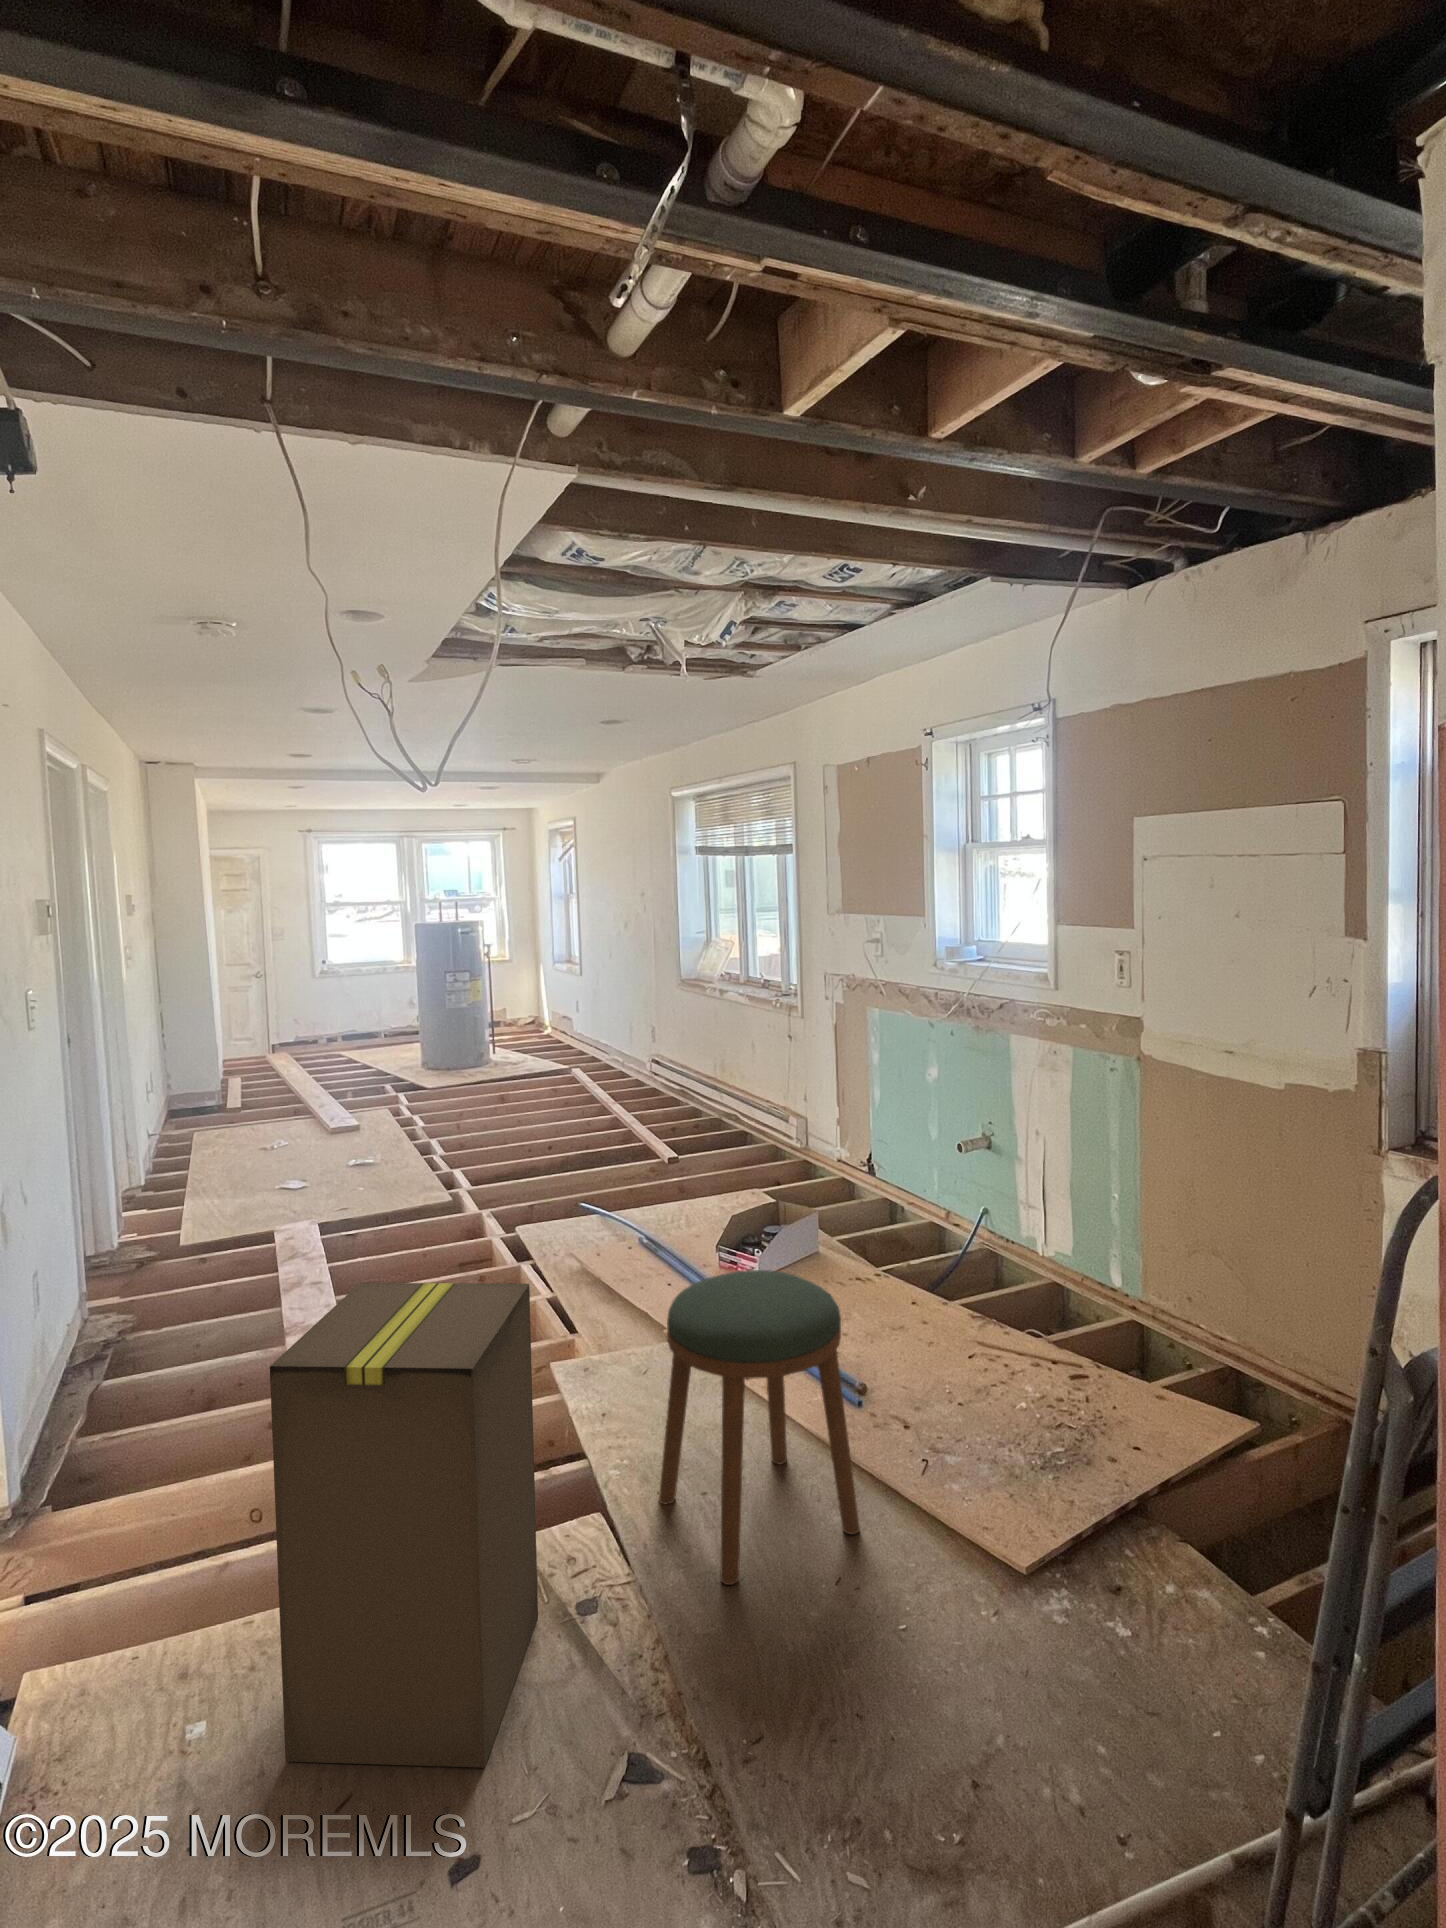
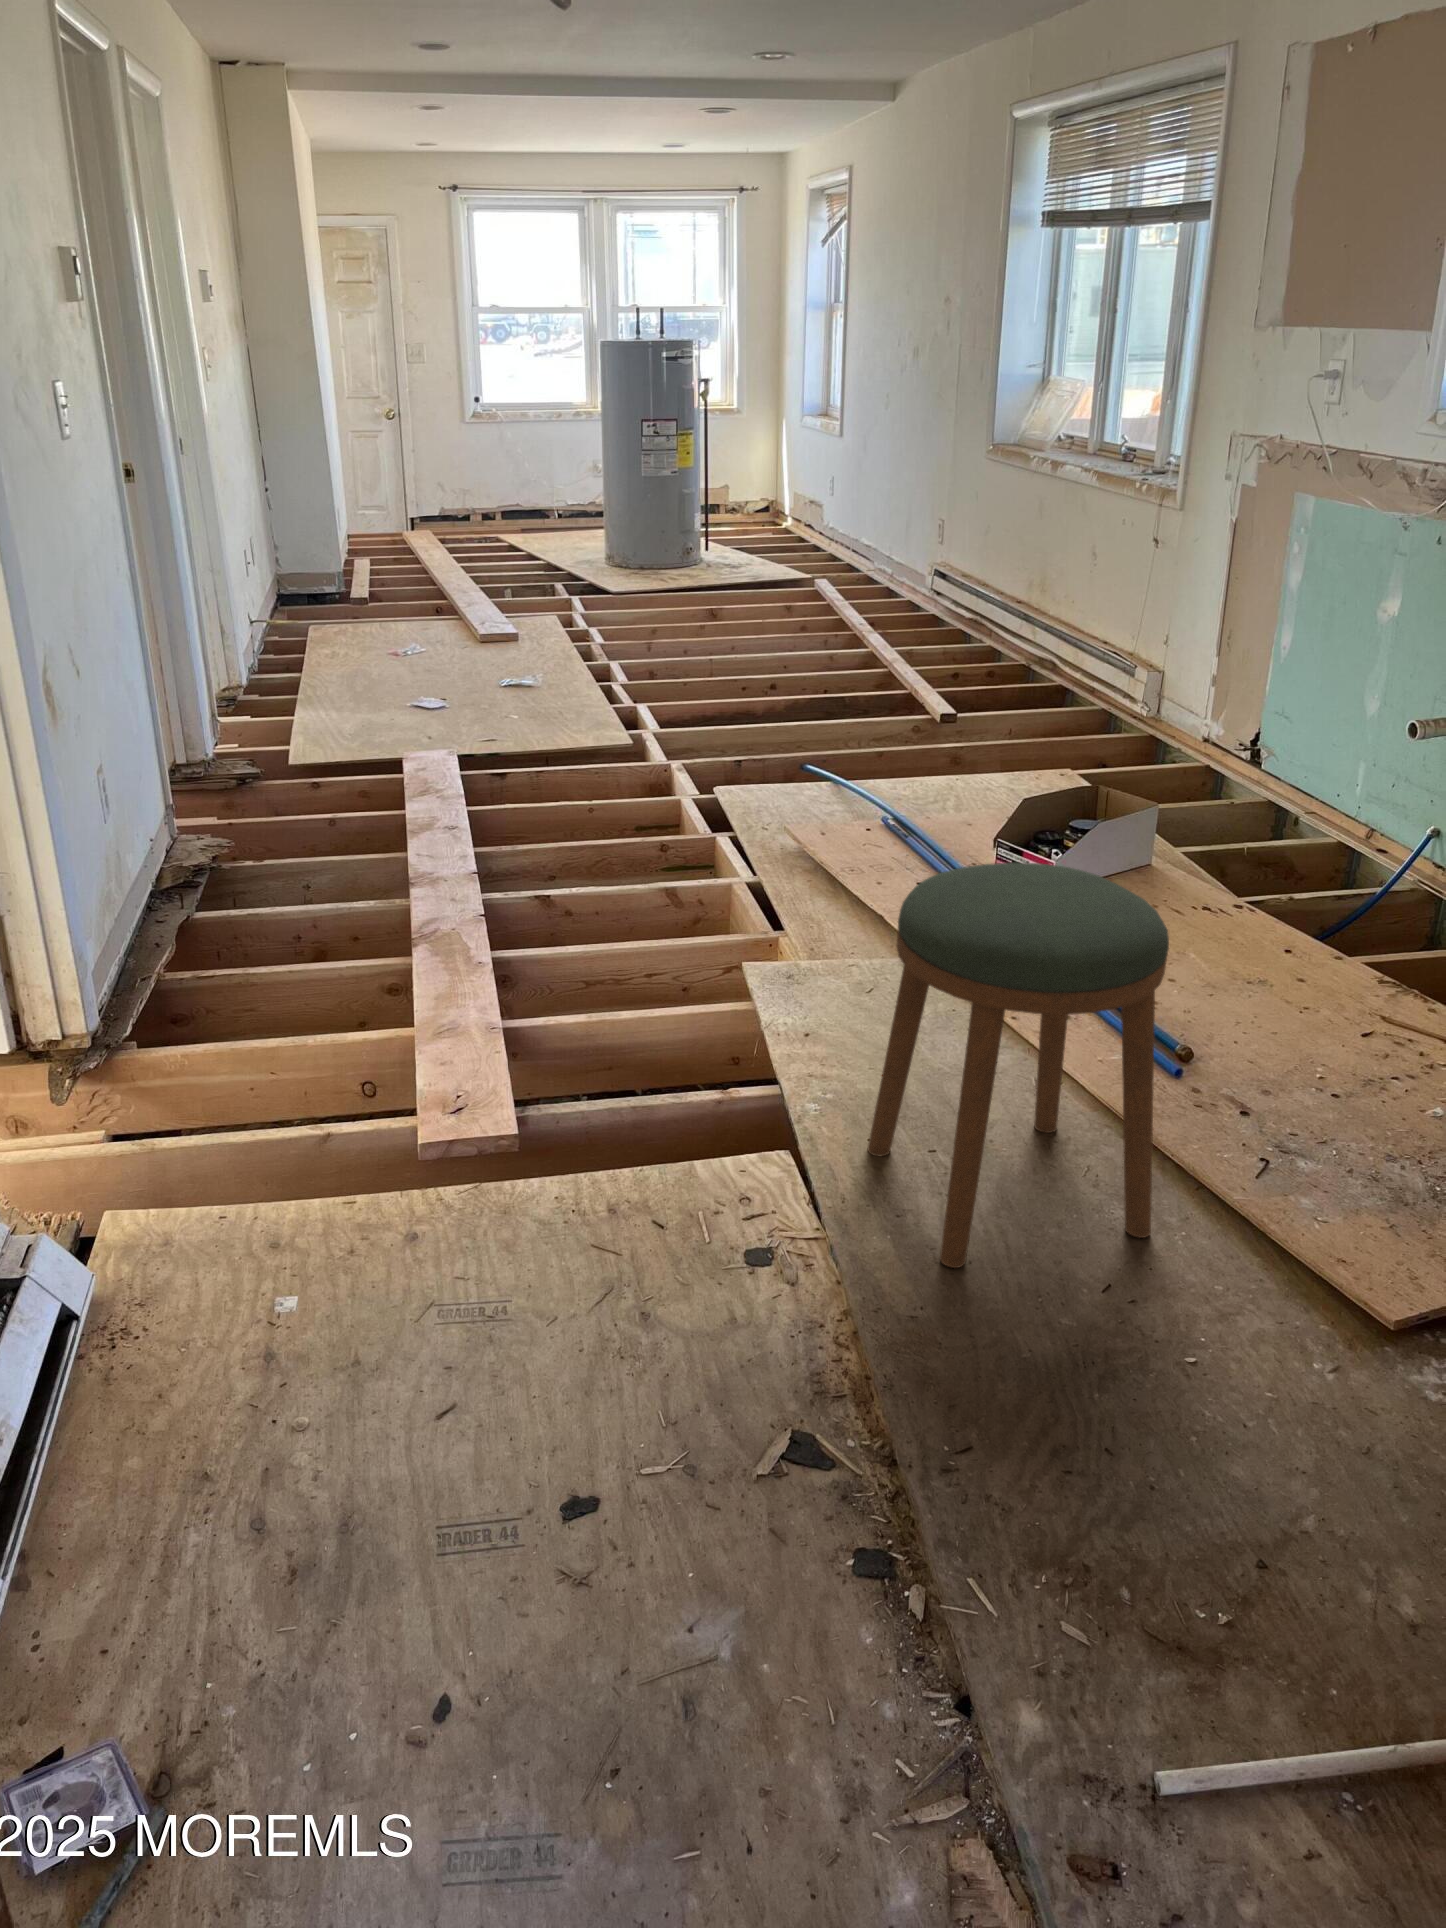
cardboard box: present [270,1283,538,1768] -> none [334,810,695,1409]

